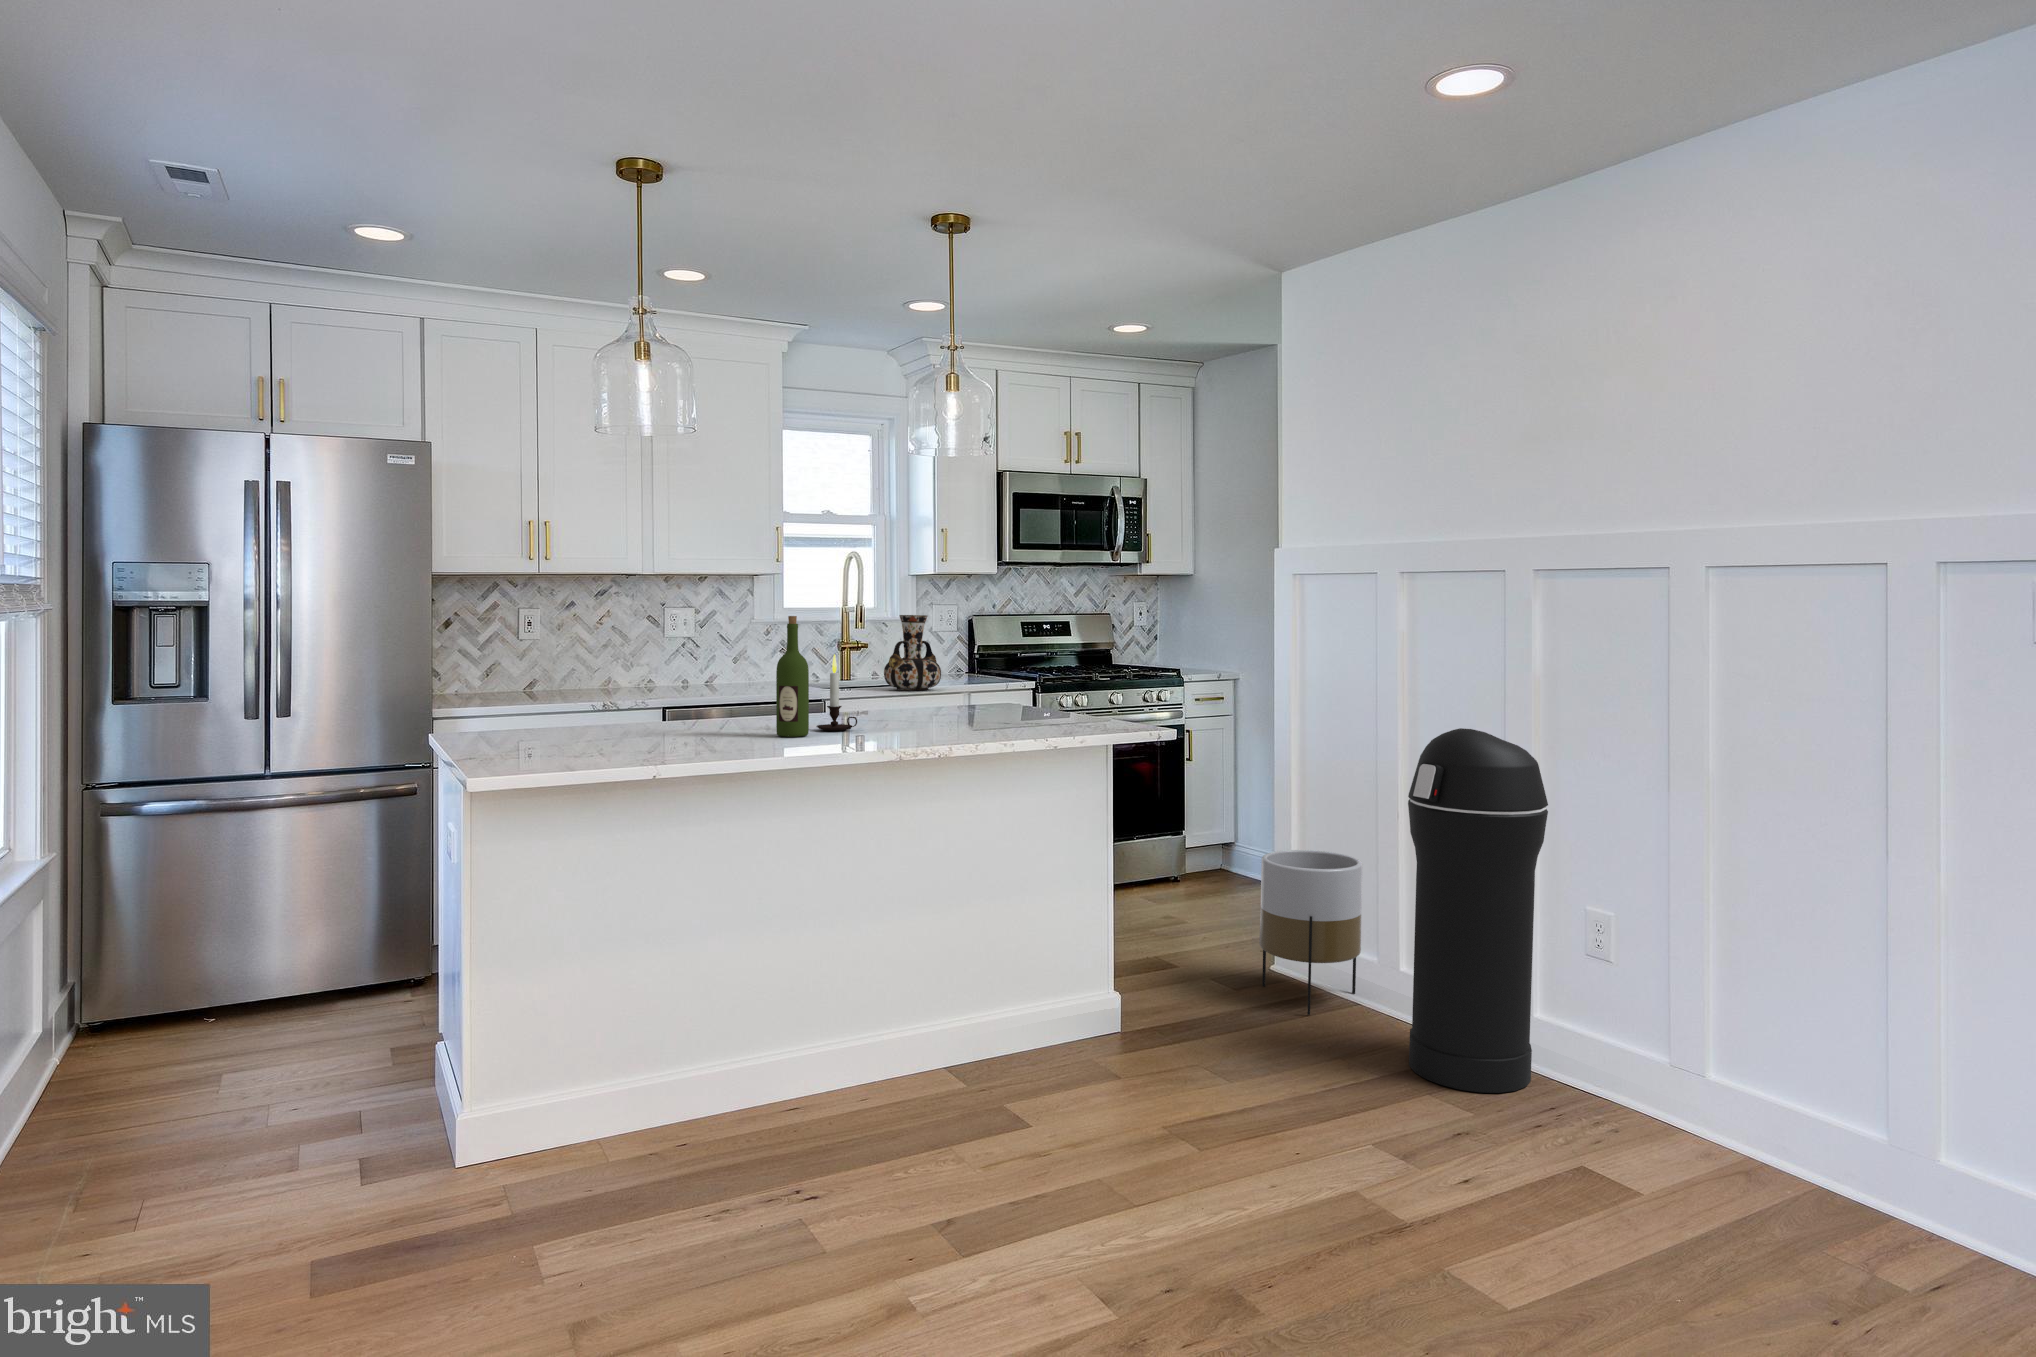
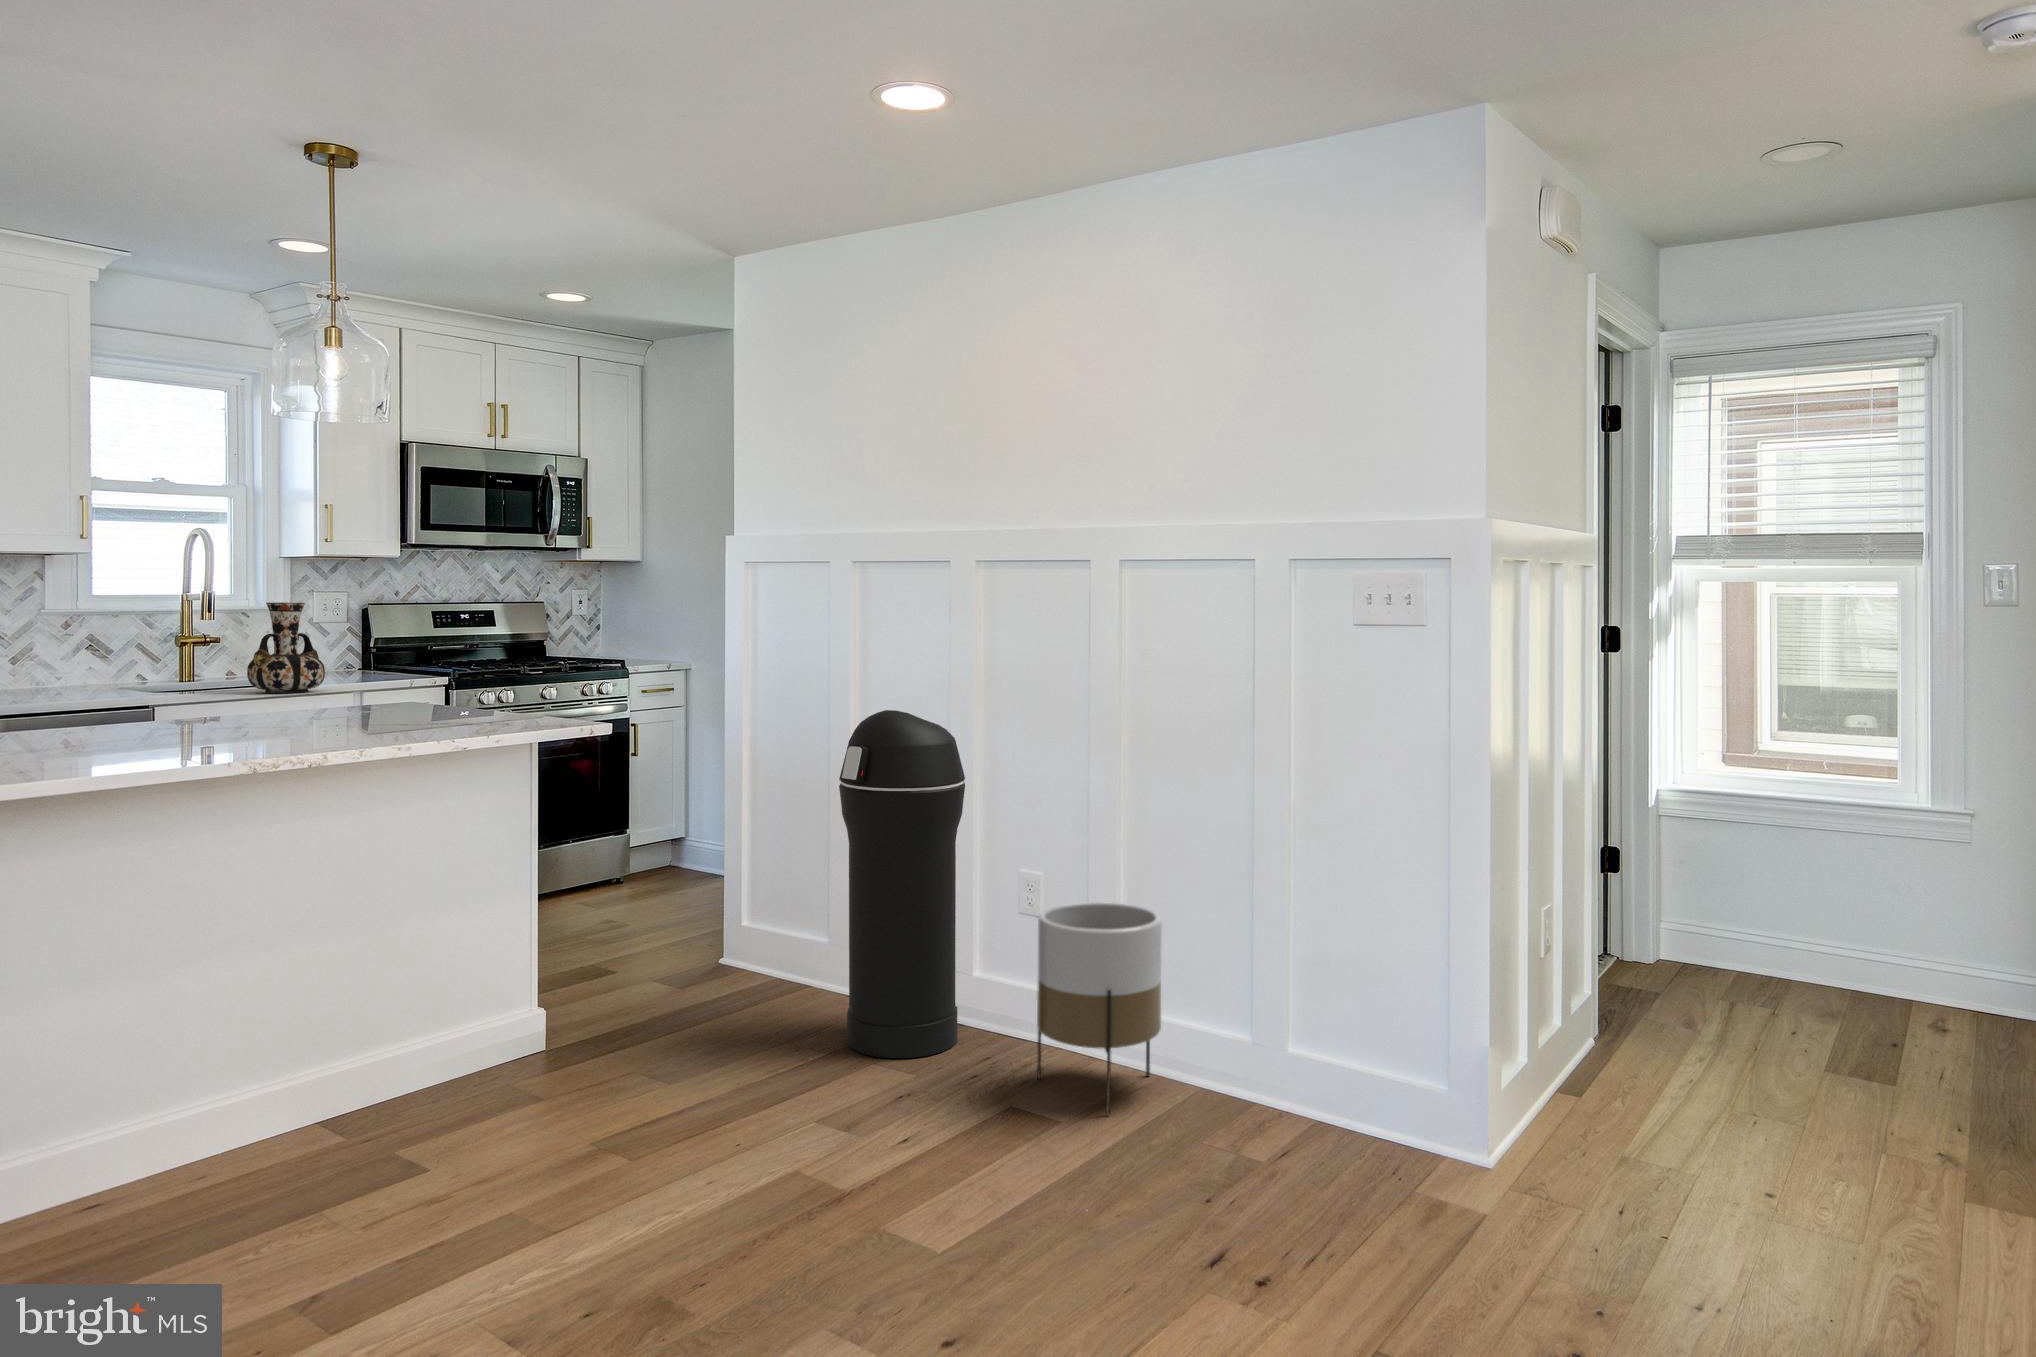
wine bottle: present [776,616,809,737] -> none [92,605,139,750]
candle: present [817,655,857,731] -> none [150,650,207,741]
planter: present [1259,850,1362,1015] -> present [1037,902,1162,1114]

